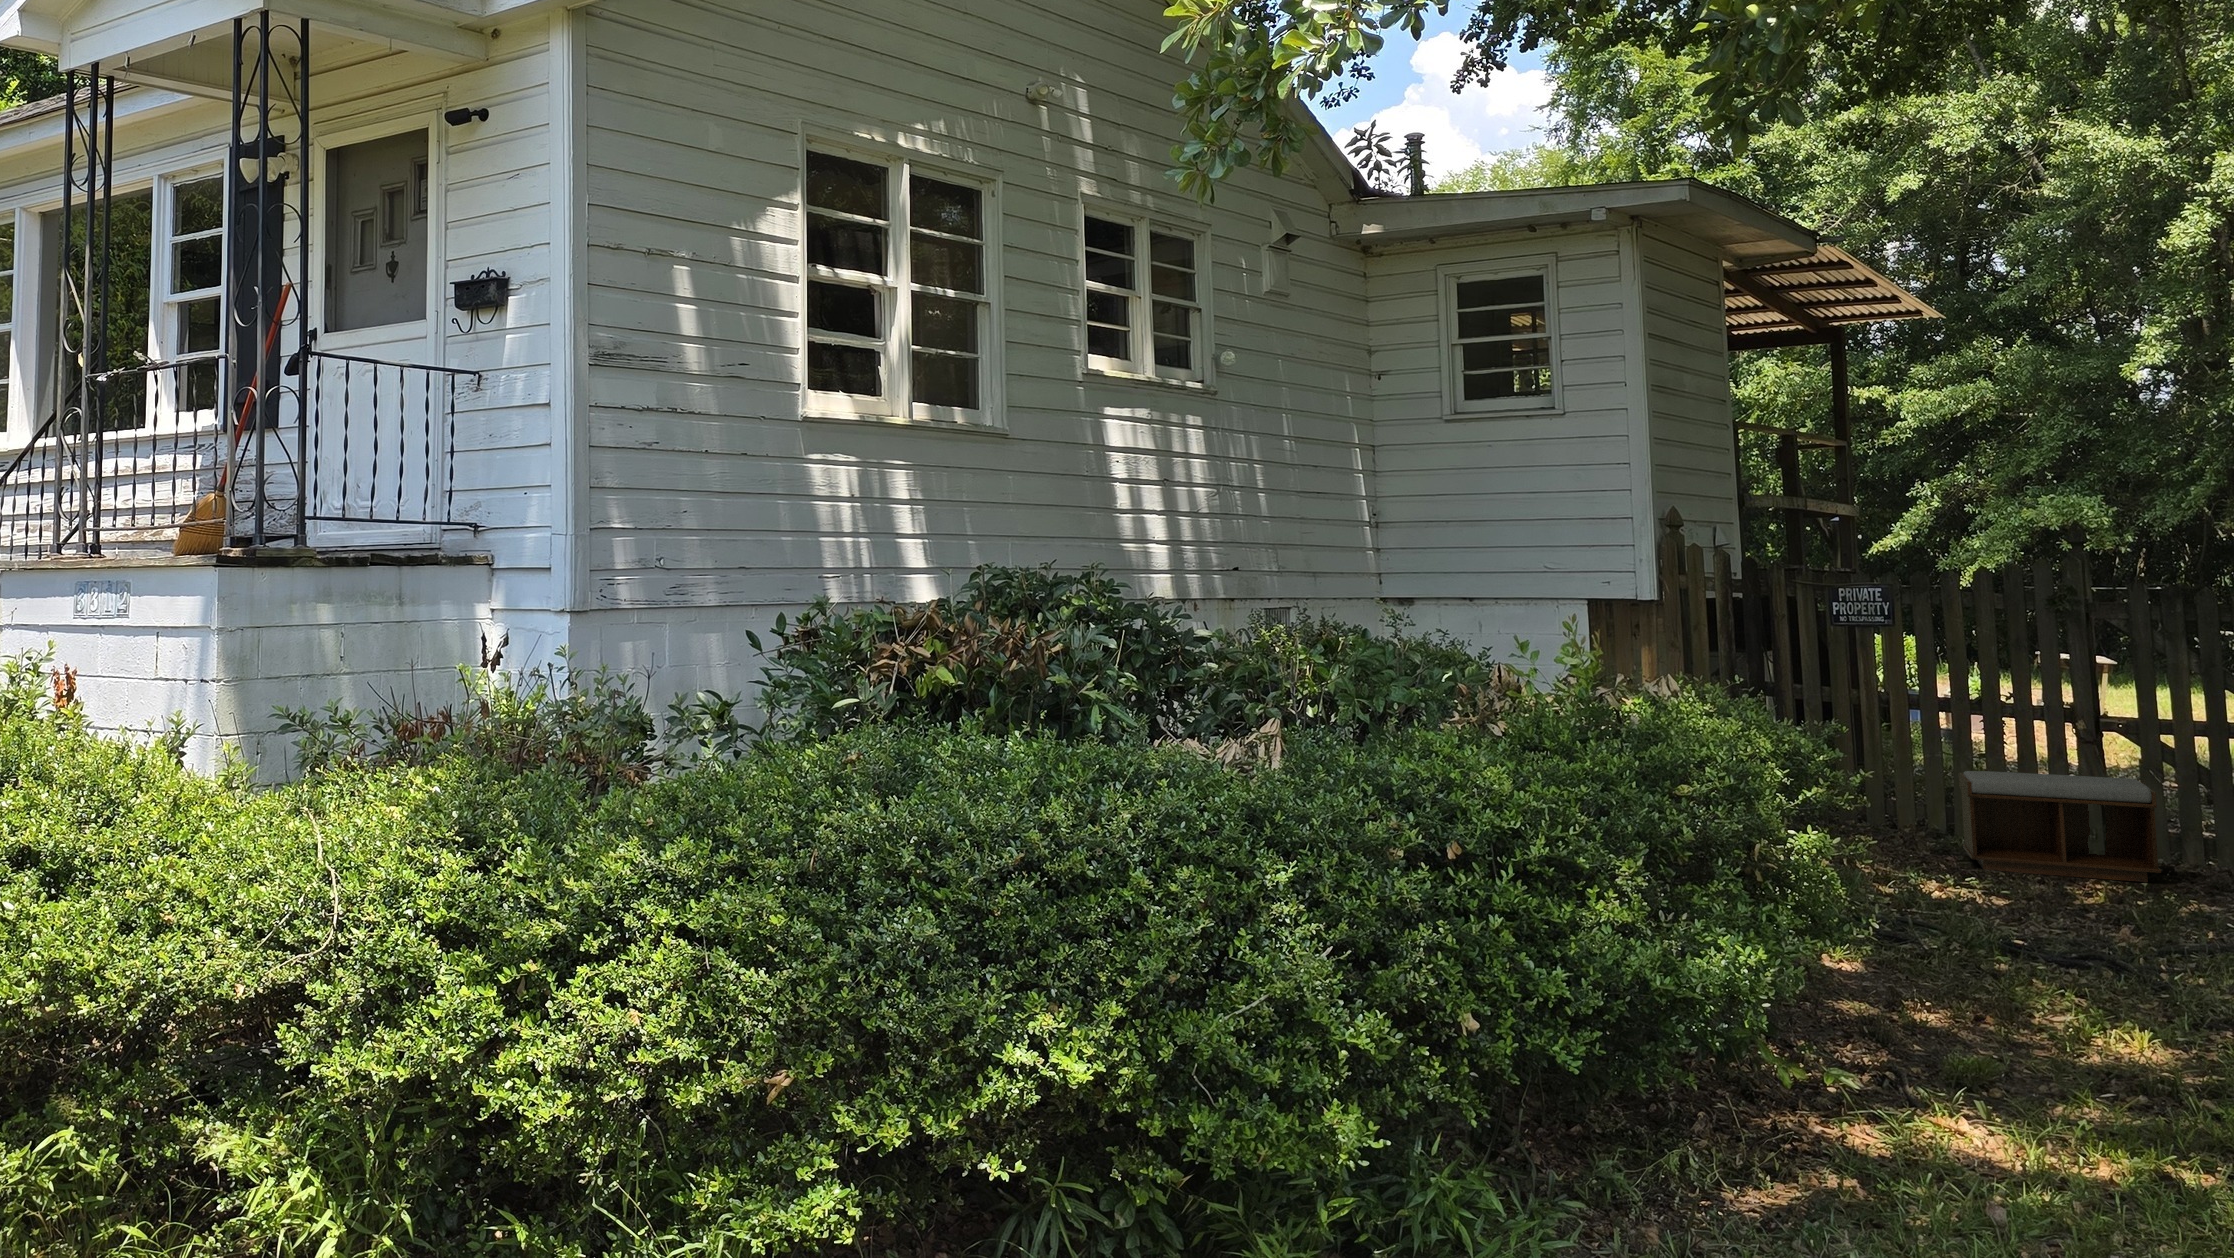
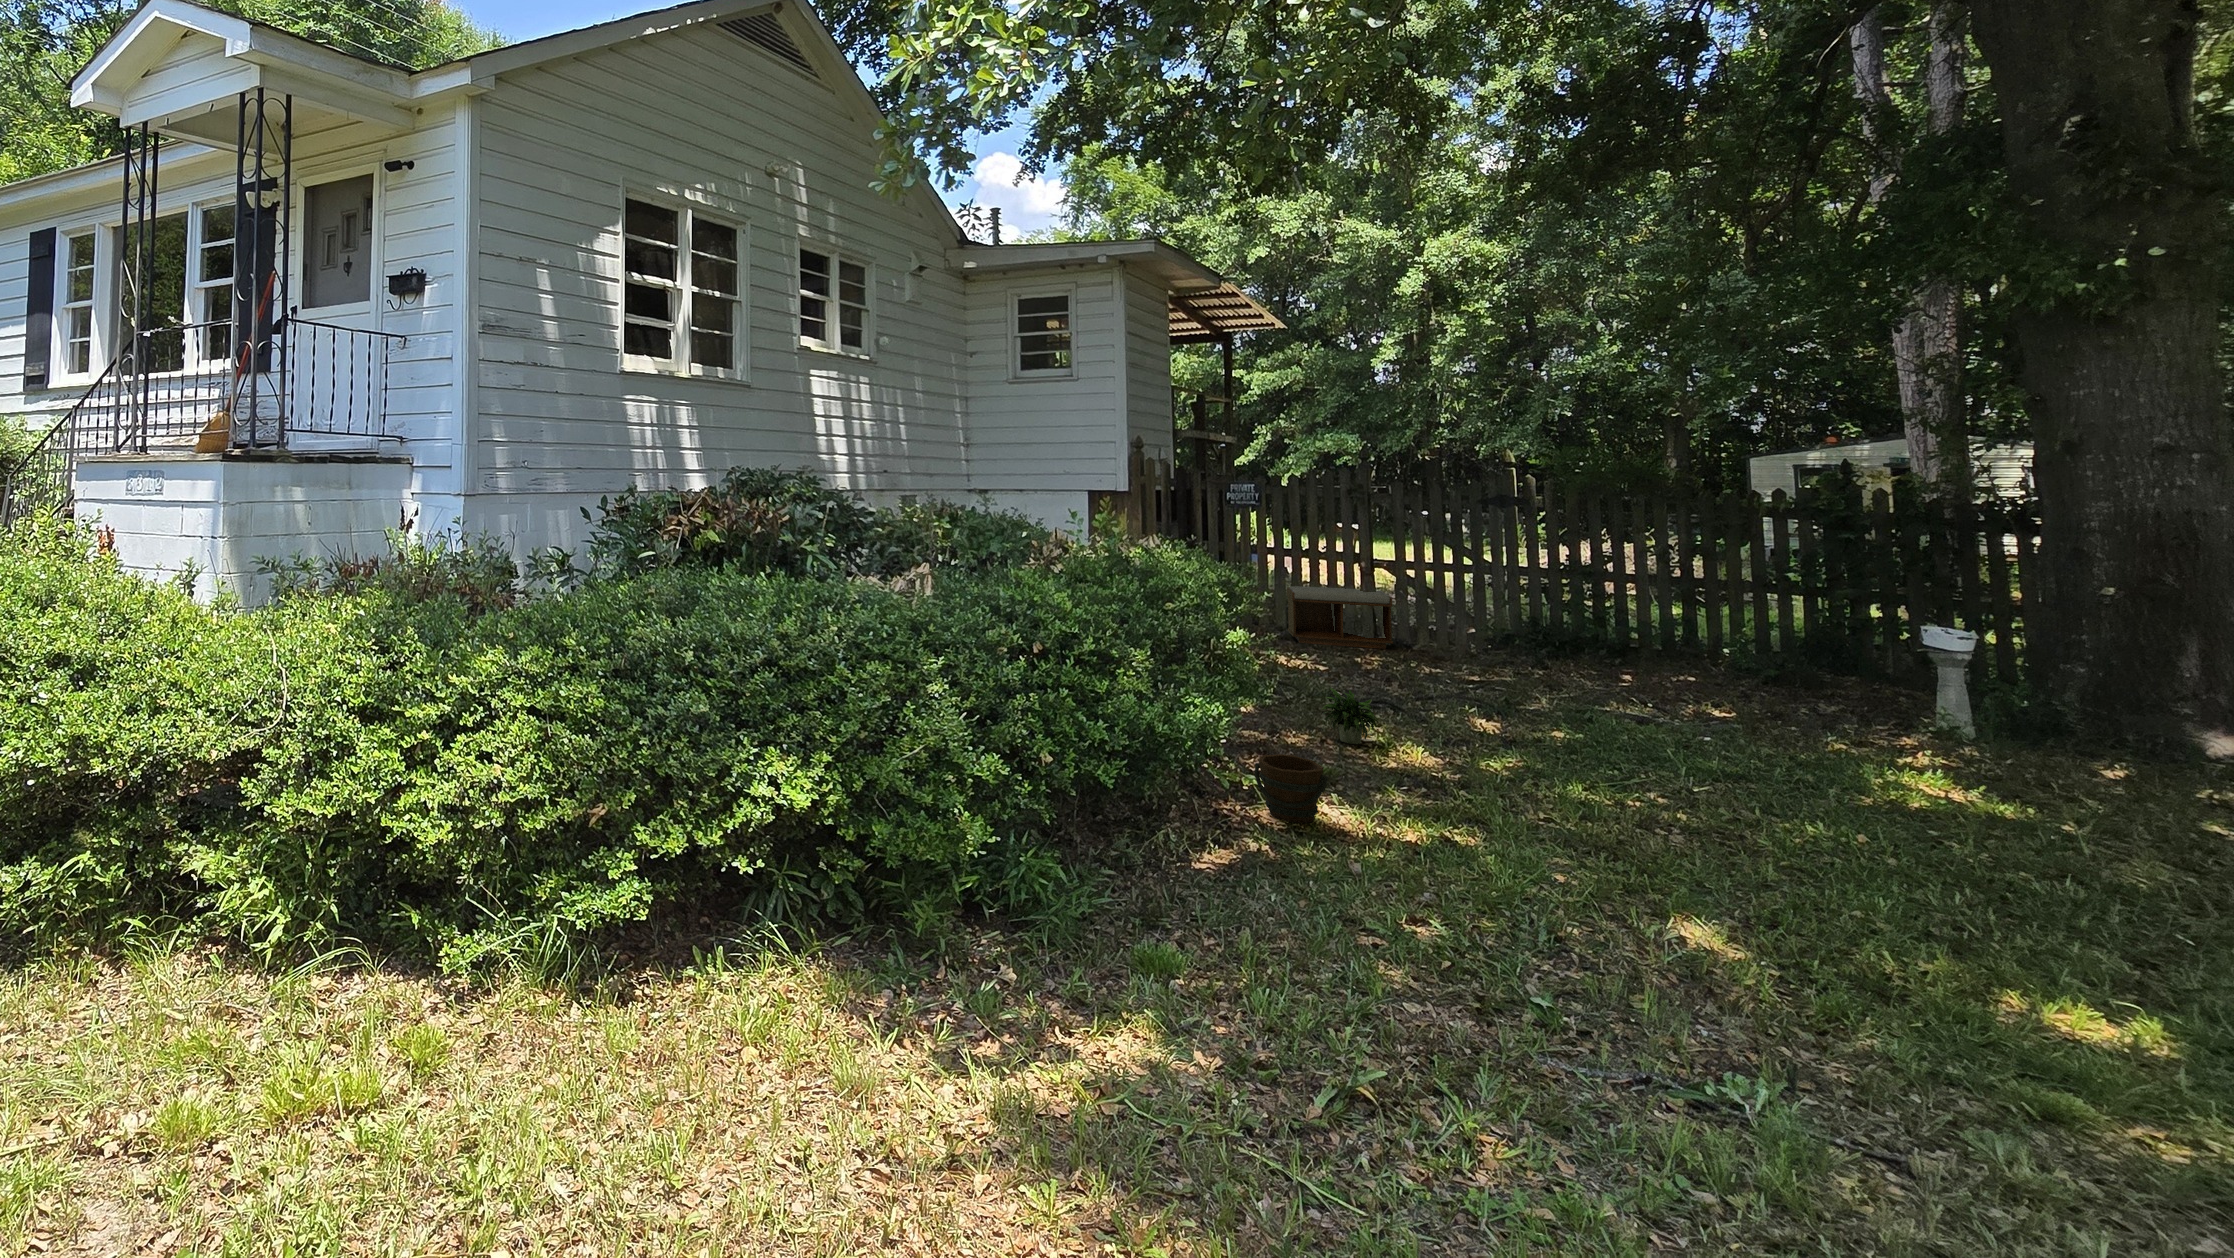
potted plant: none [2002,943,2110,1040] -> present [1321,688,1378,744]
bucket: none [1868,1048,1998,1164] -> present [1255,754,1328,823]

